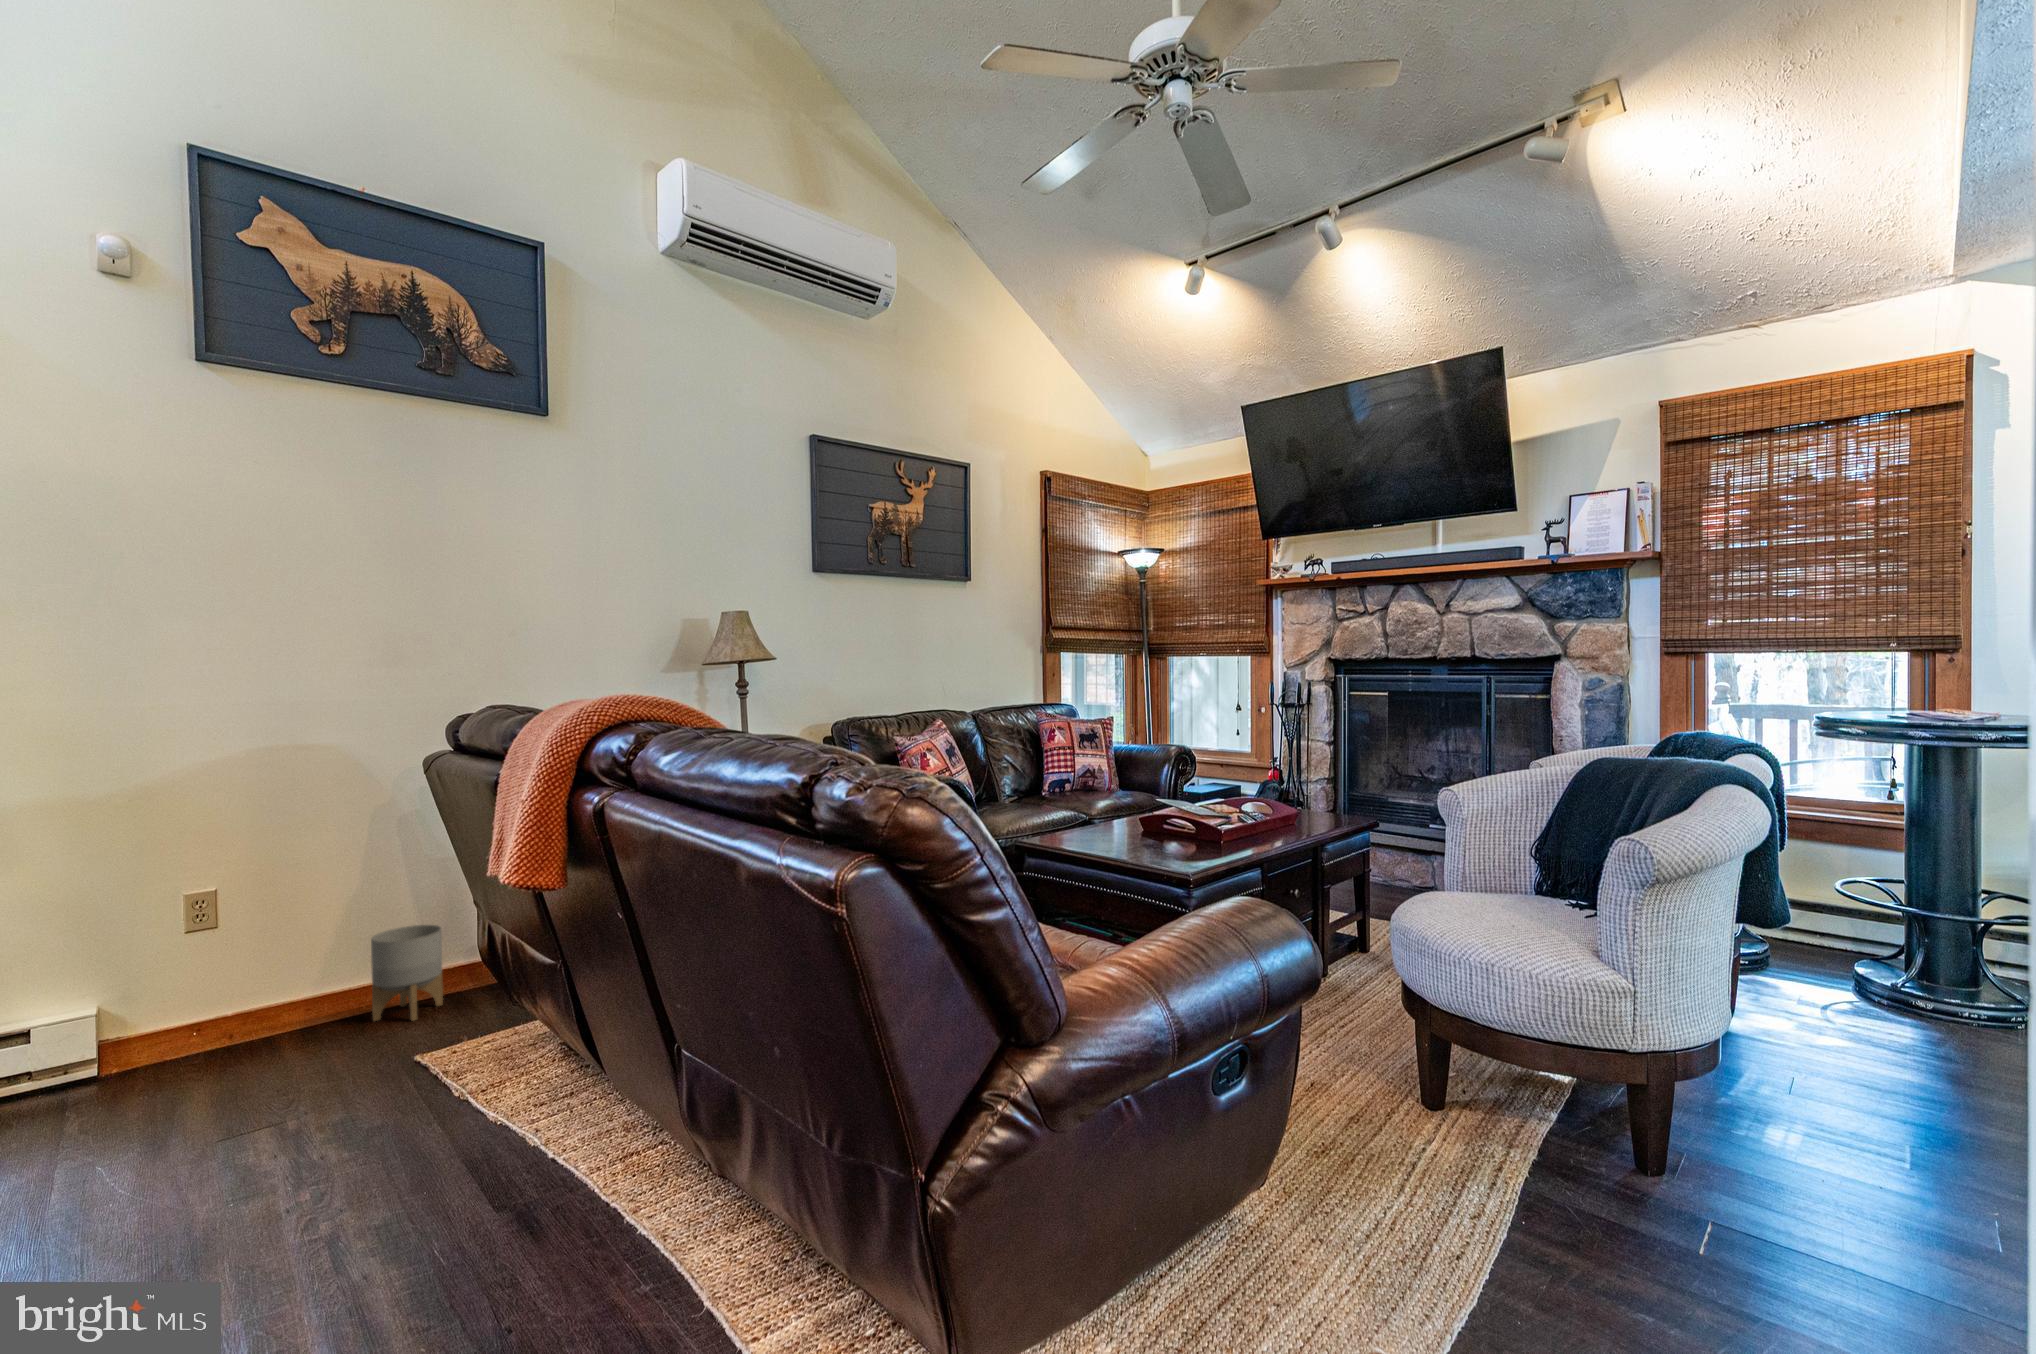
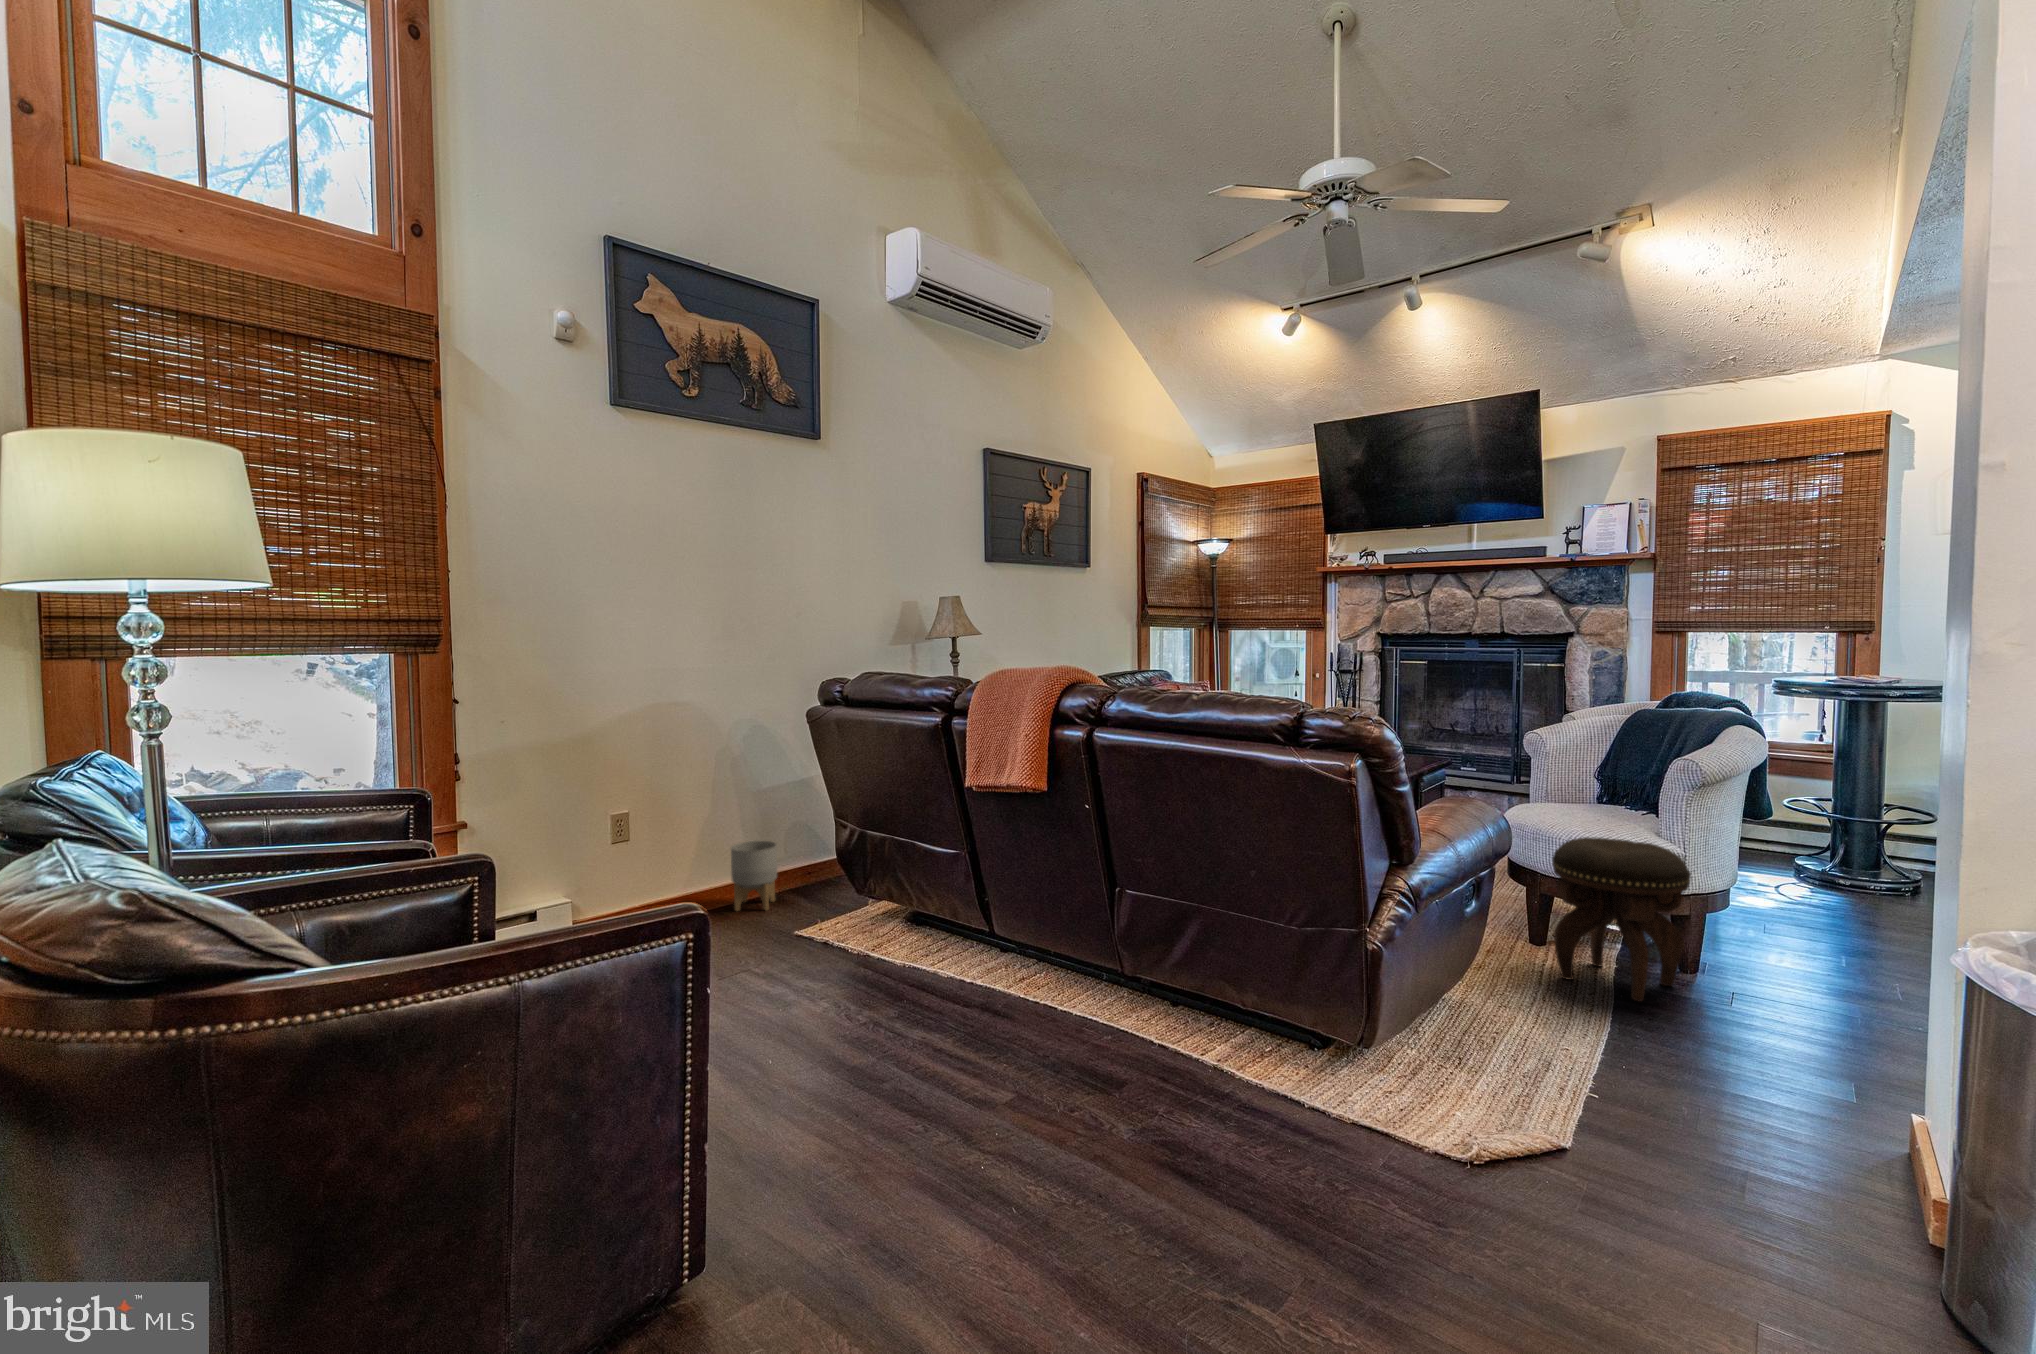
footstool: none [1417,961,1629,1253] -> present [1552,837,1691,1001]

